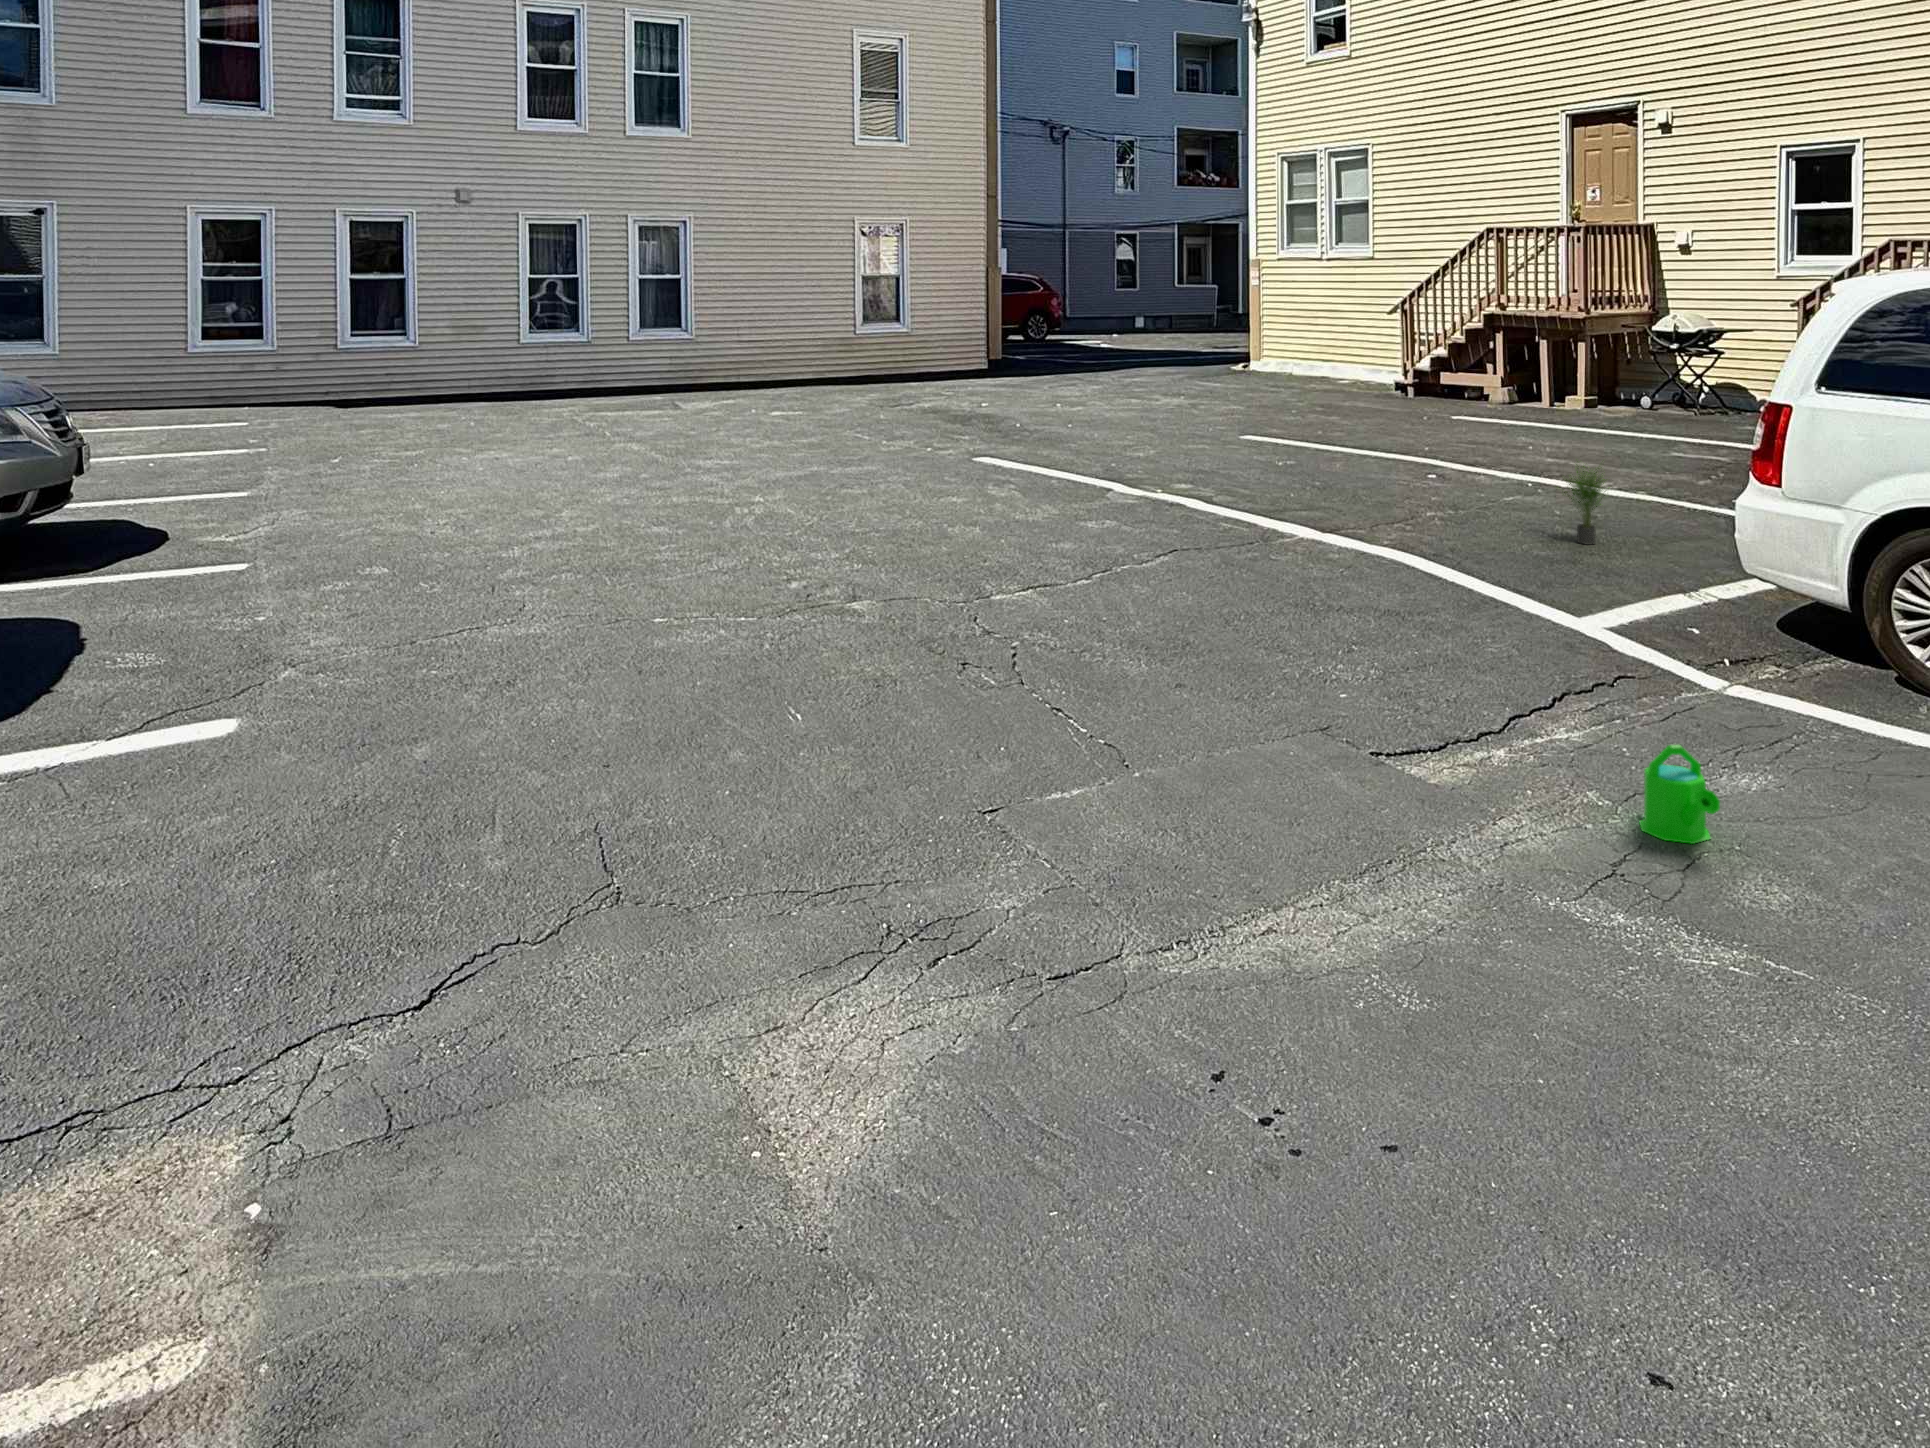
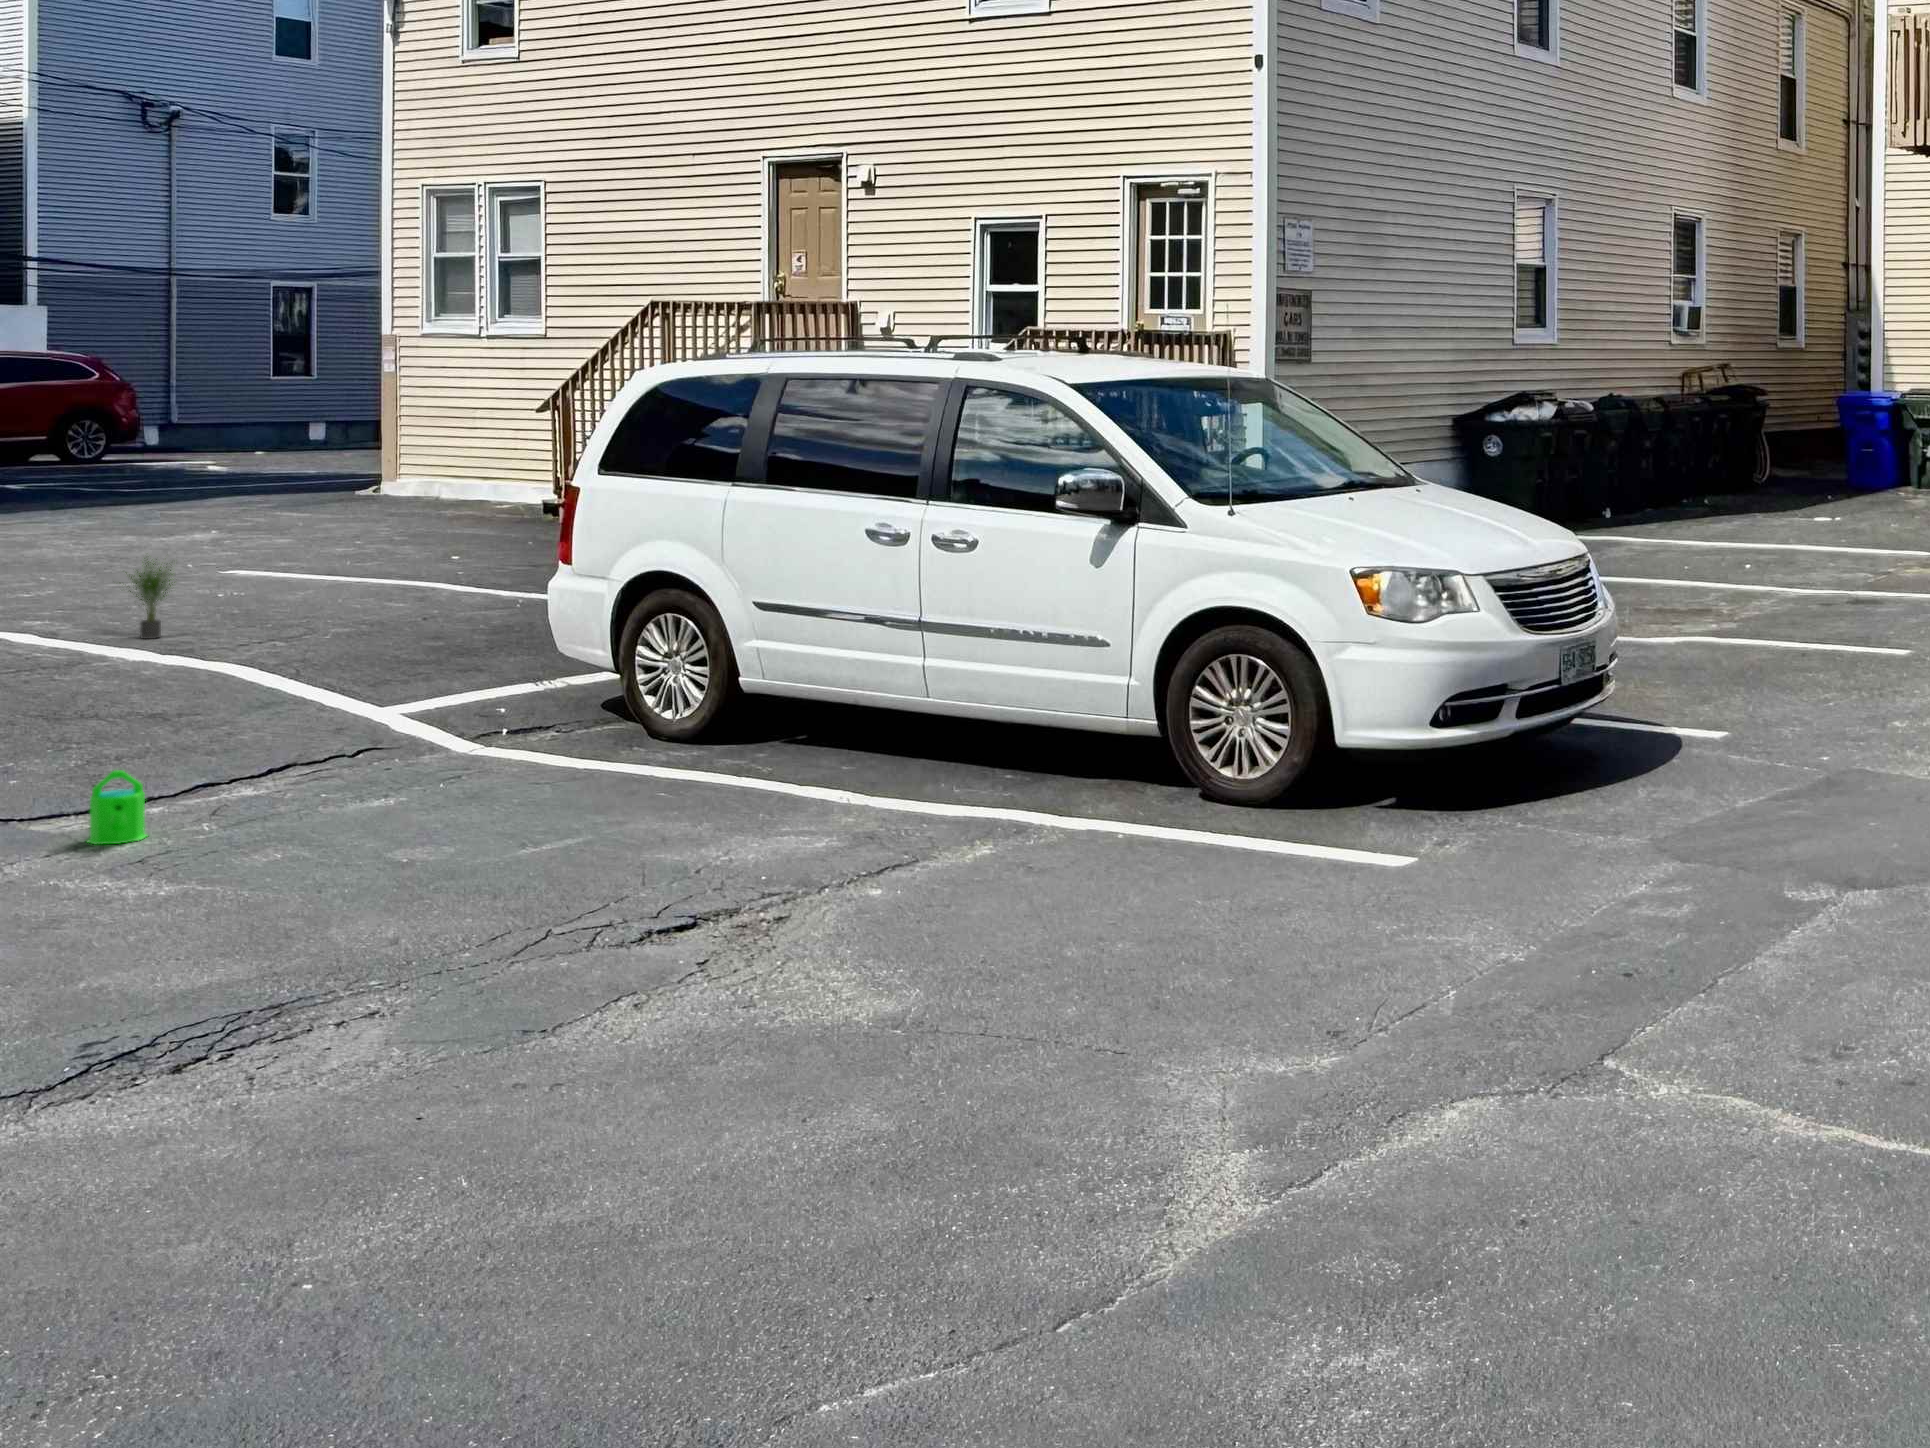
potted plant: present [1564,464,1605,545] -> present [126,558,175,639]

